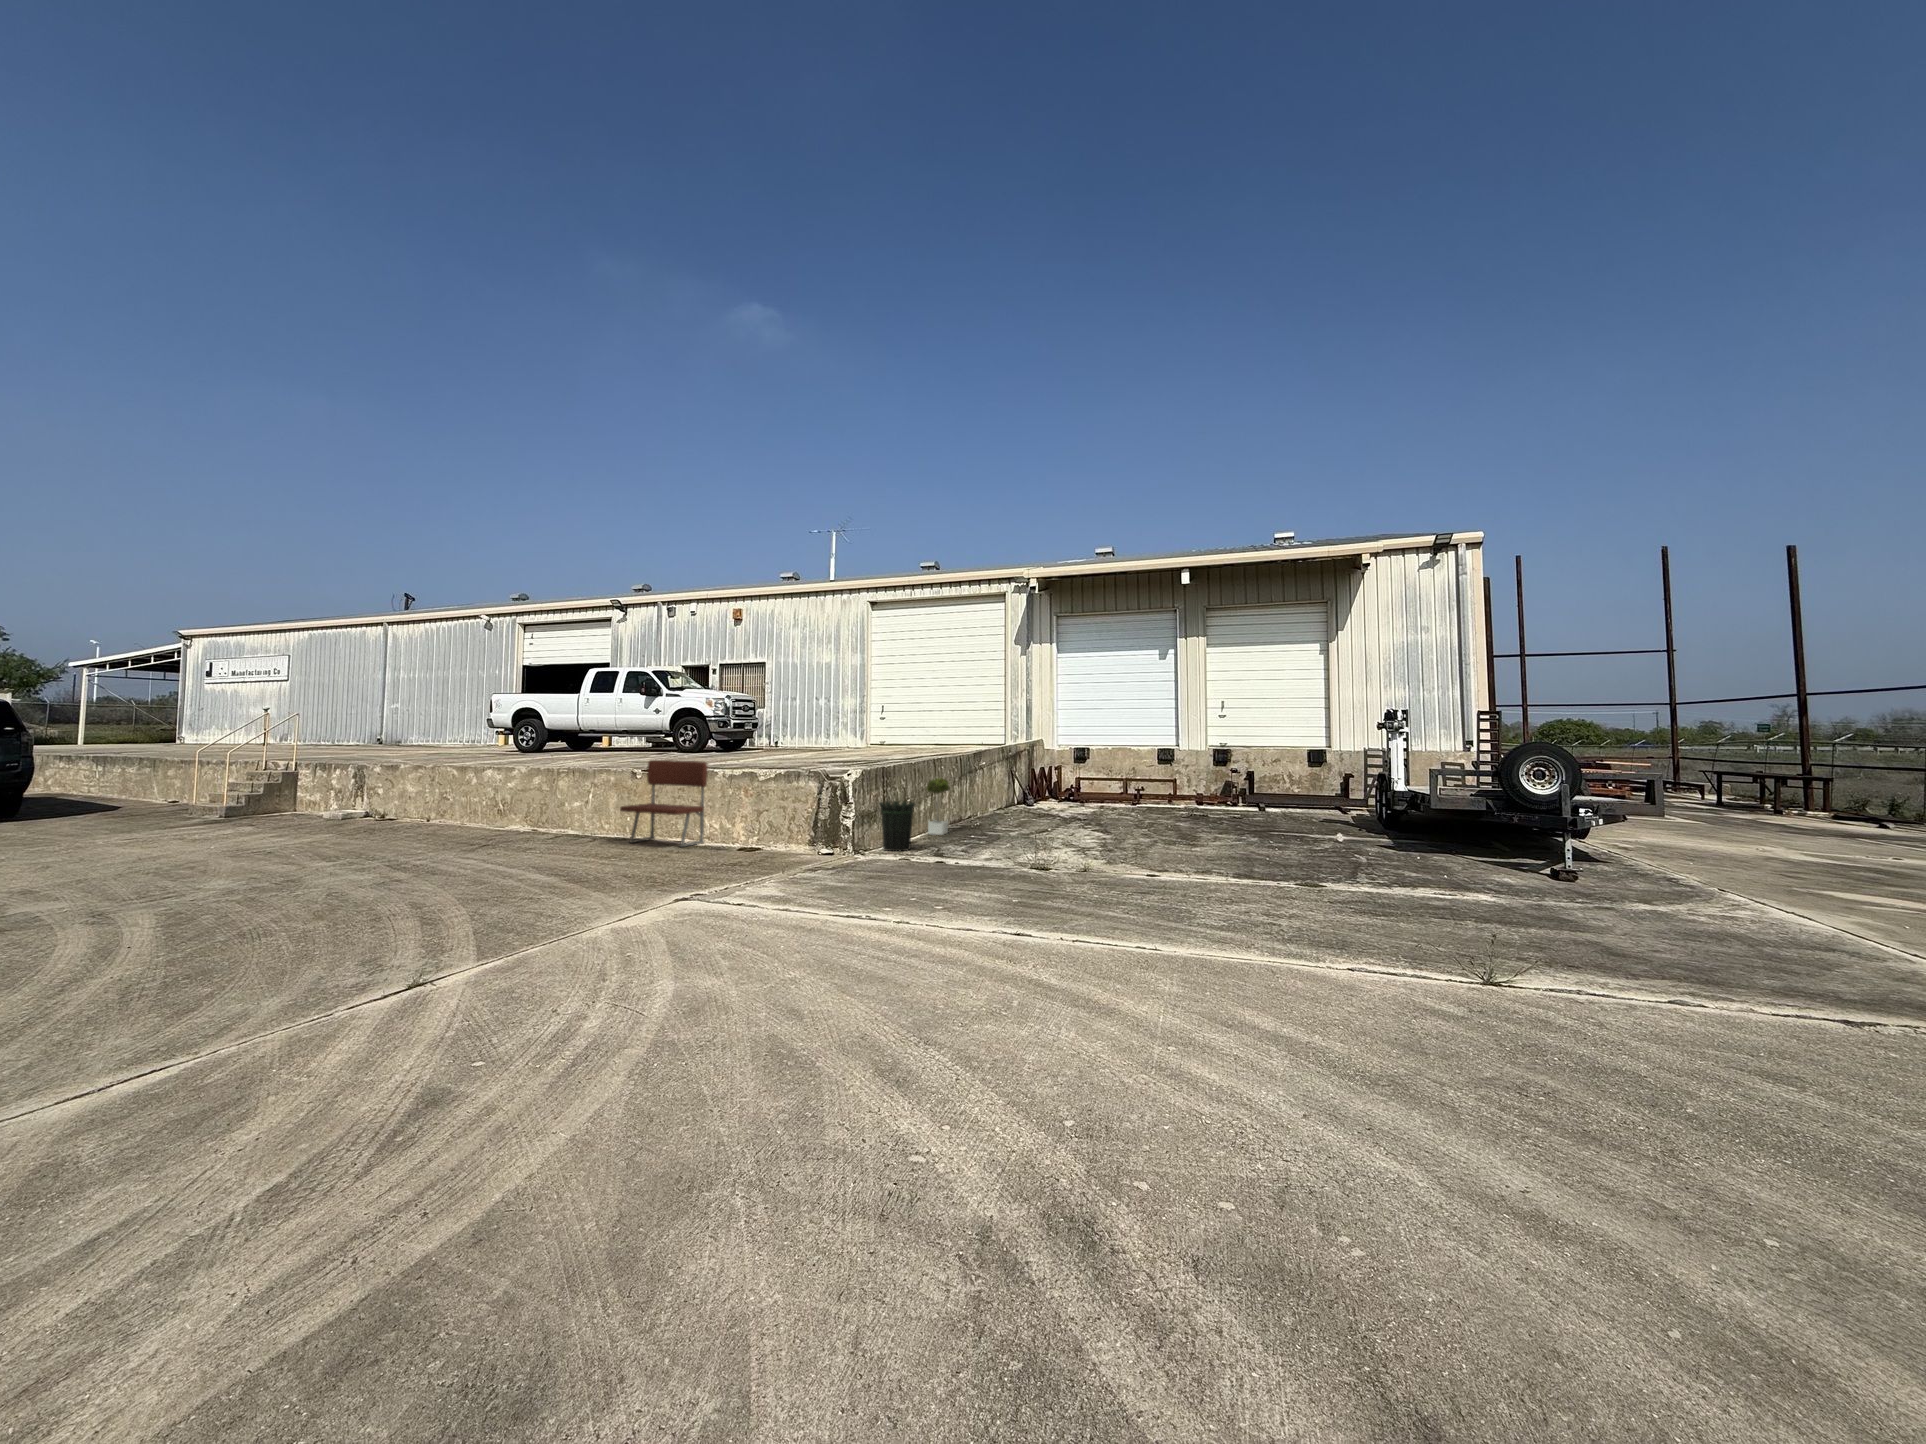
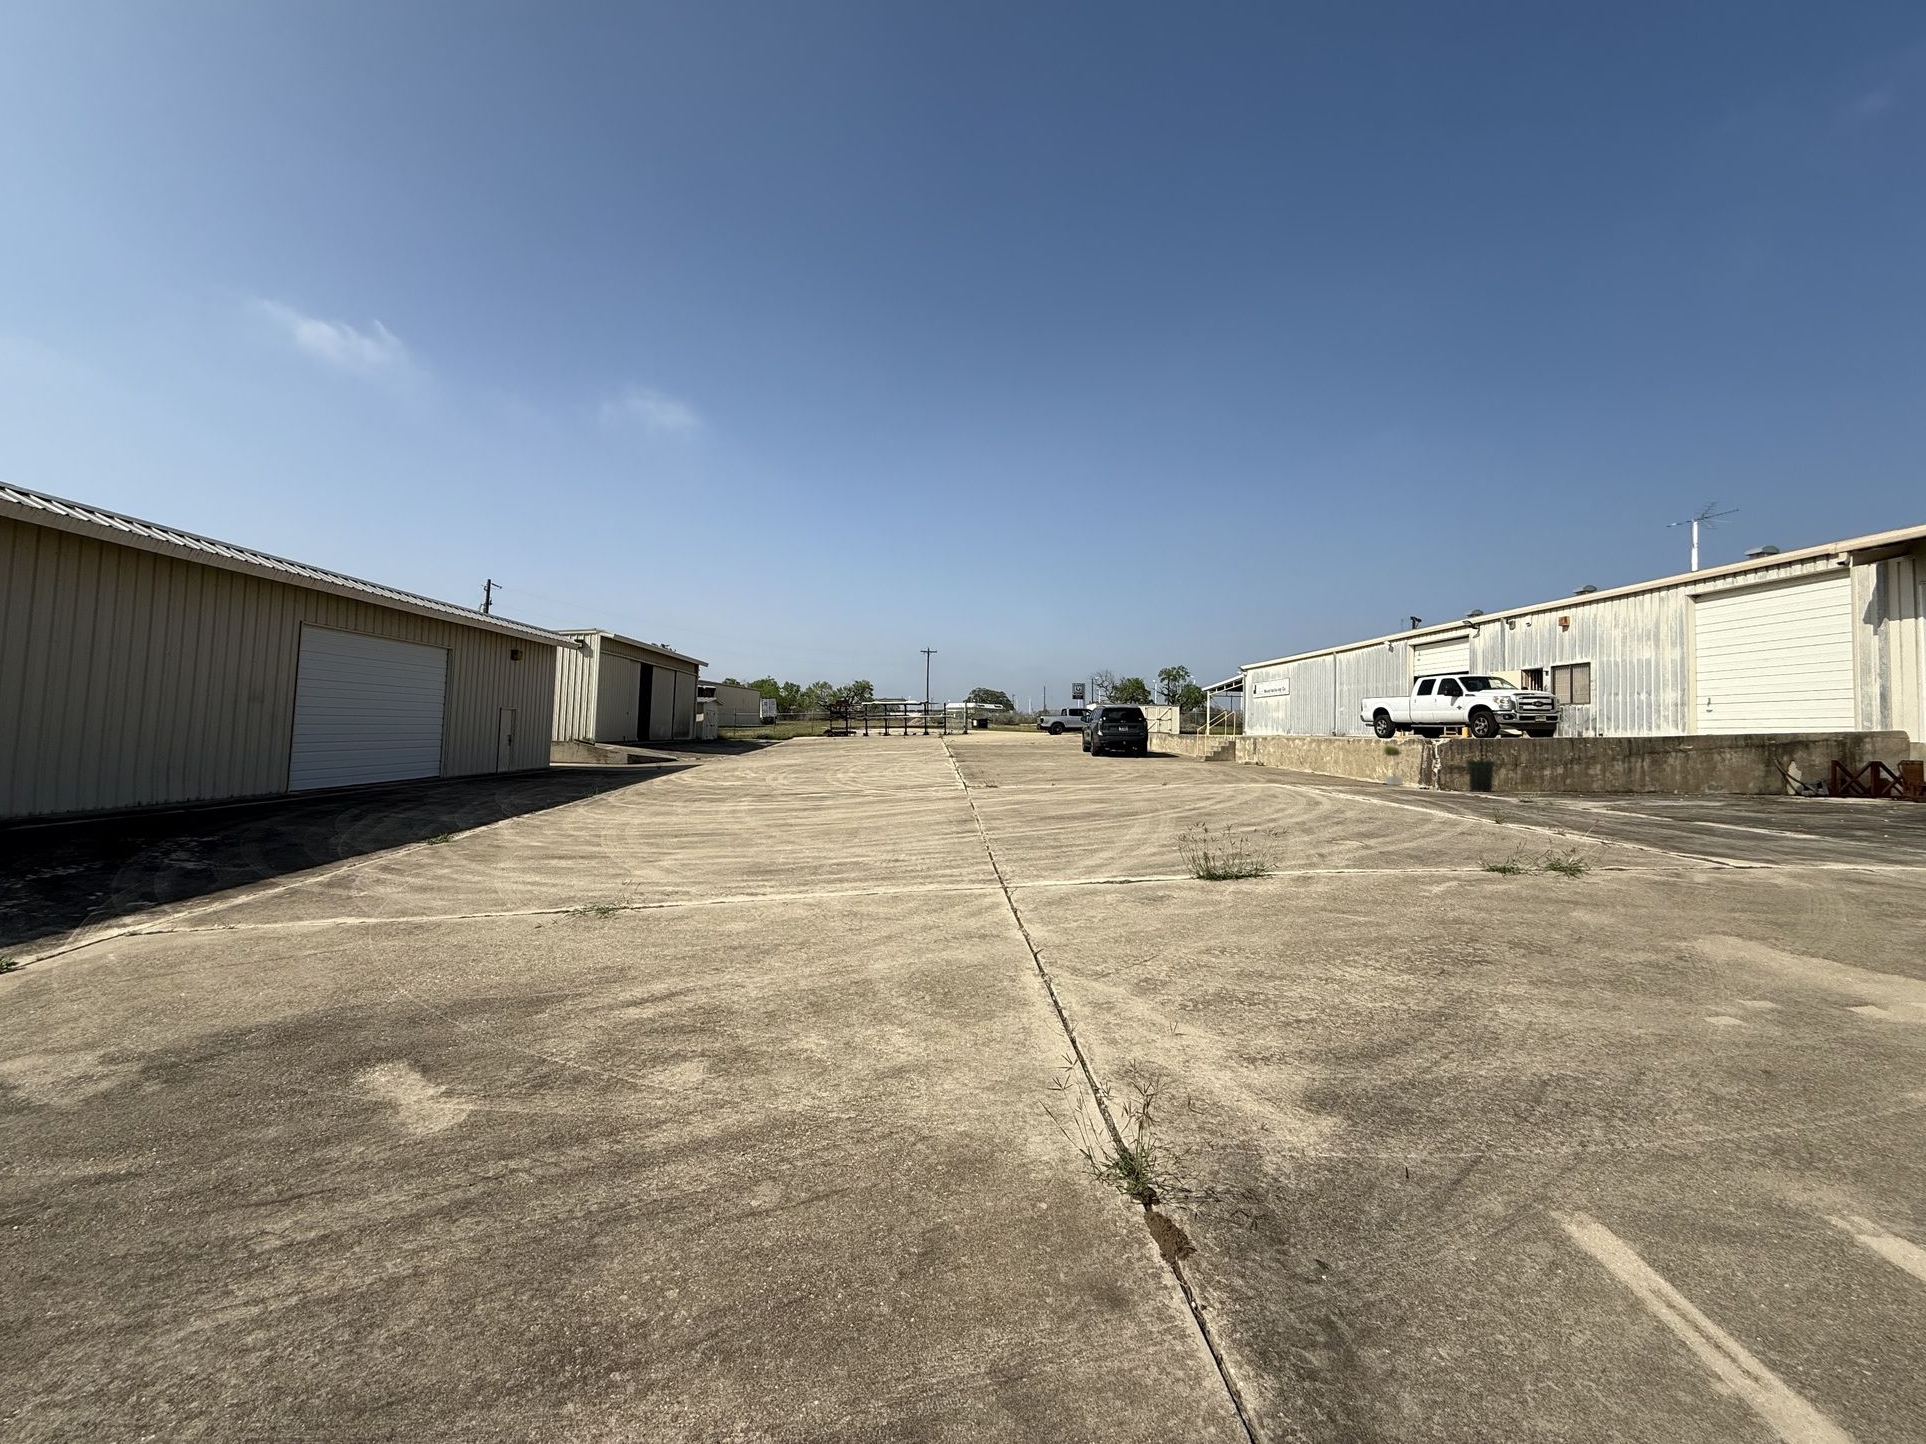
bench: present [620,760,708,847] -> none [1332,733,1377,781]
potted tree: present [927,778,949,835] -> present [1384,746,1403,785]

